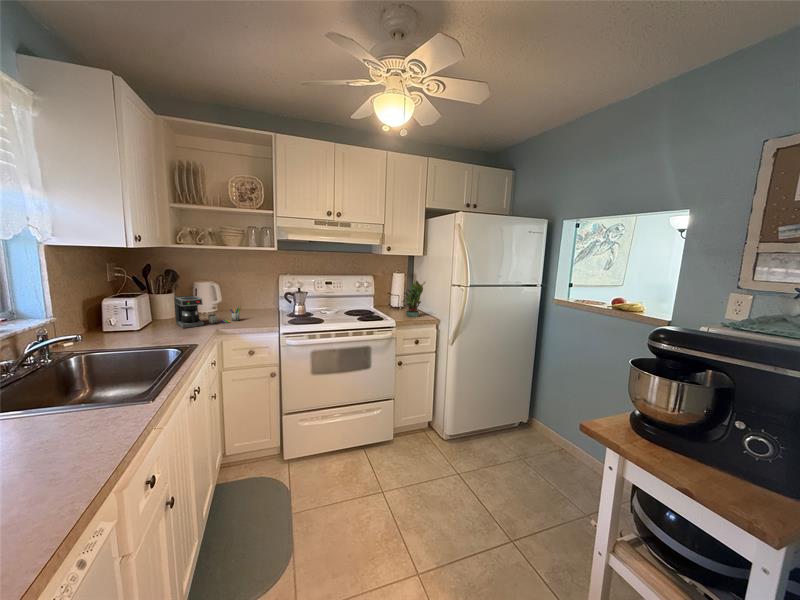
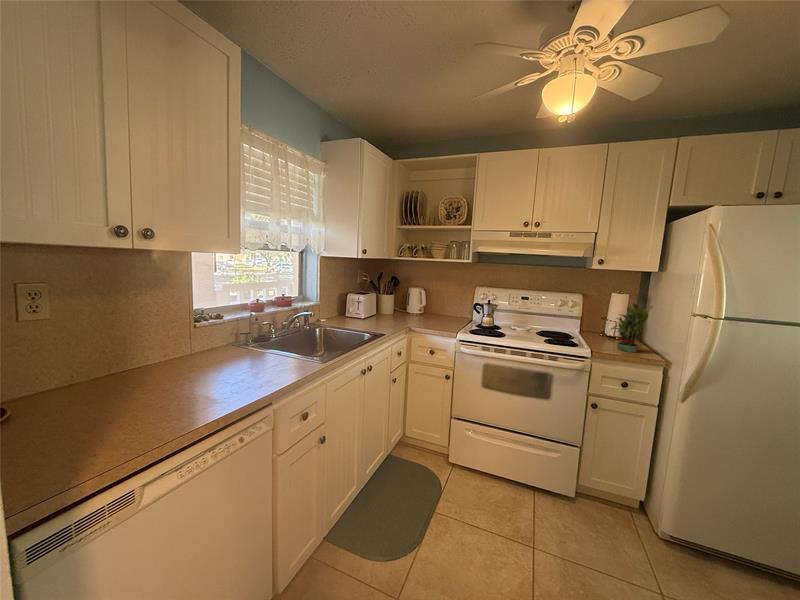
coffee maker: present [174,295,241,328] -> none [389,297,435,323]

